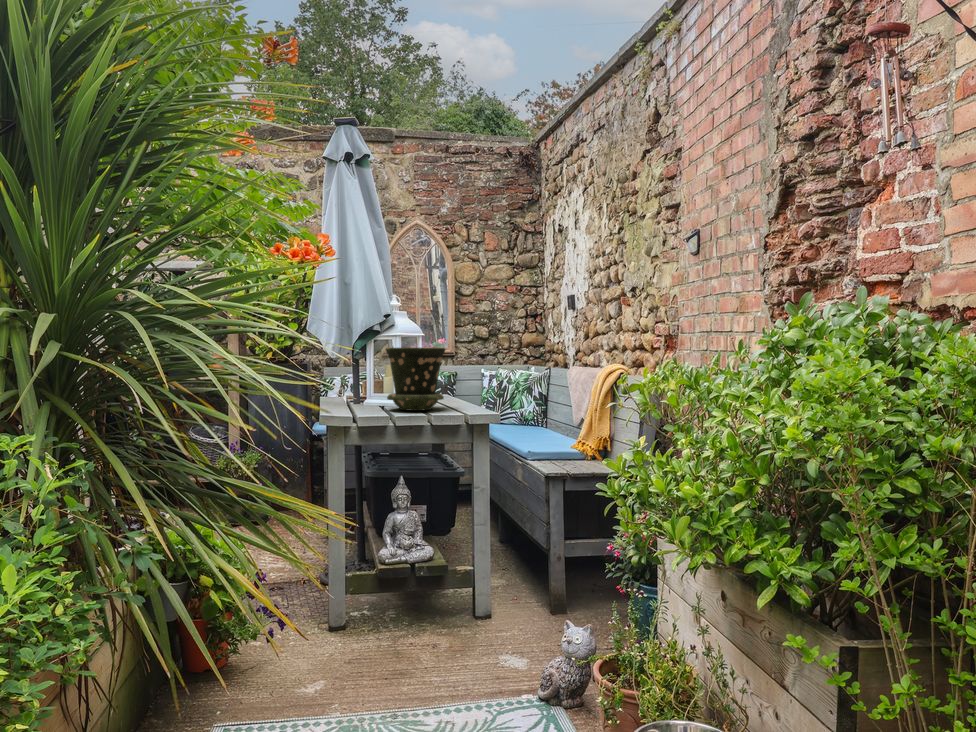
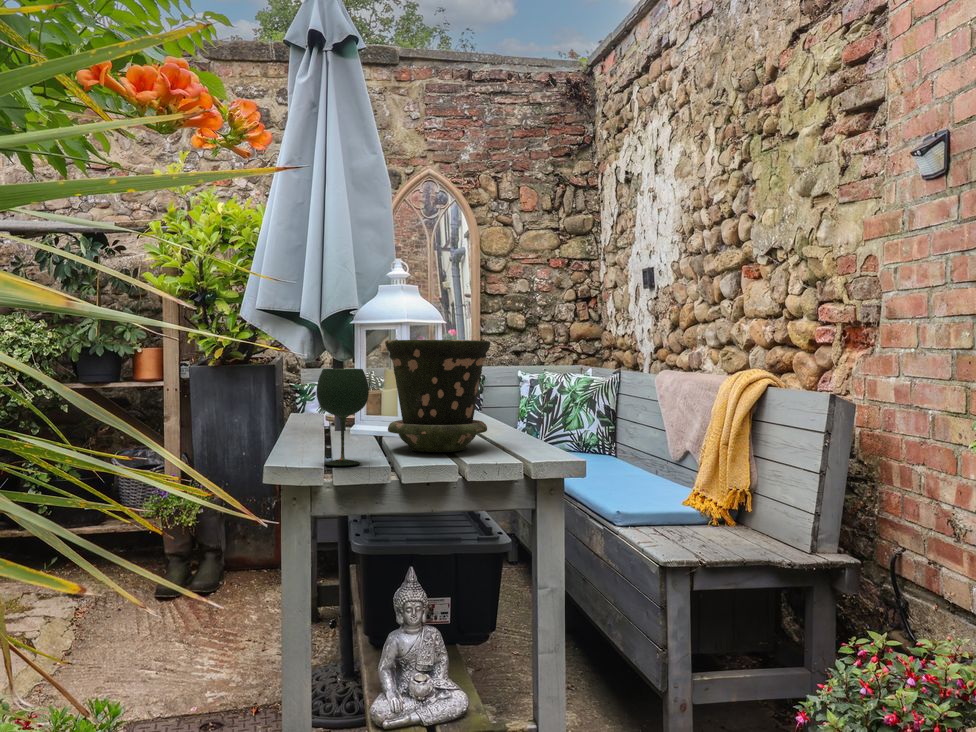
wine glass: none [348,364,377,416] -> present [317,369,369,466]

